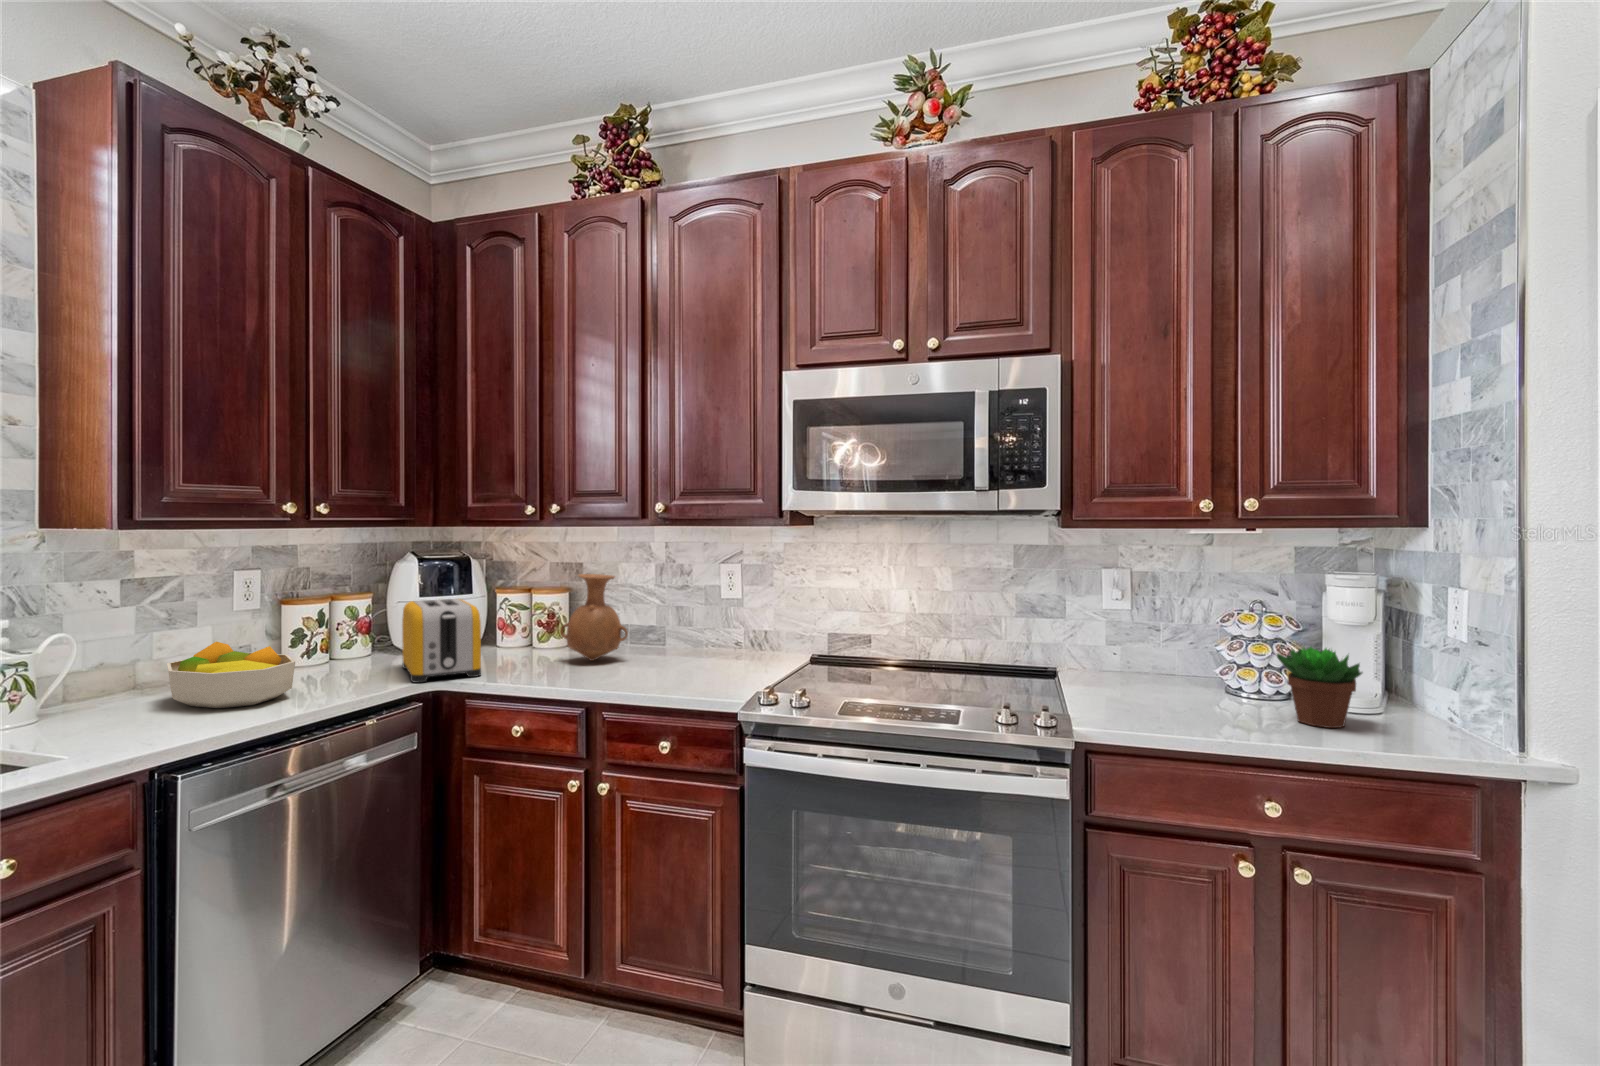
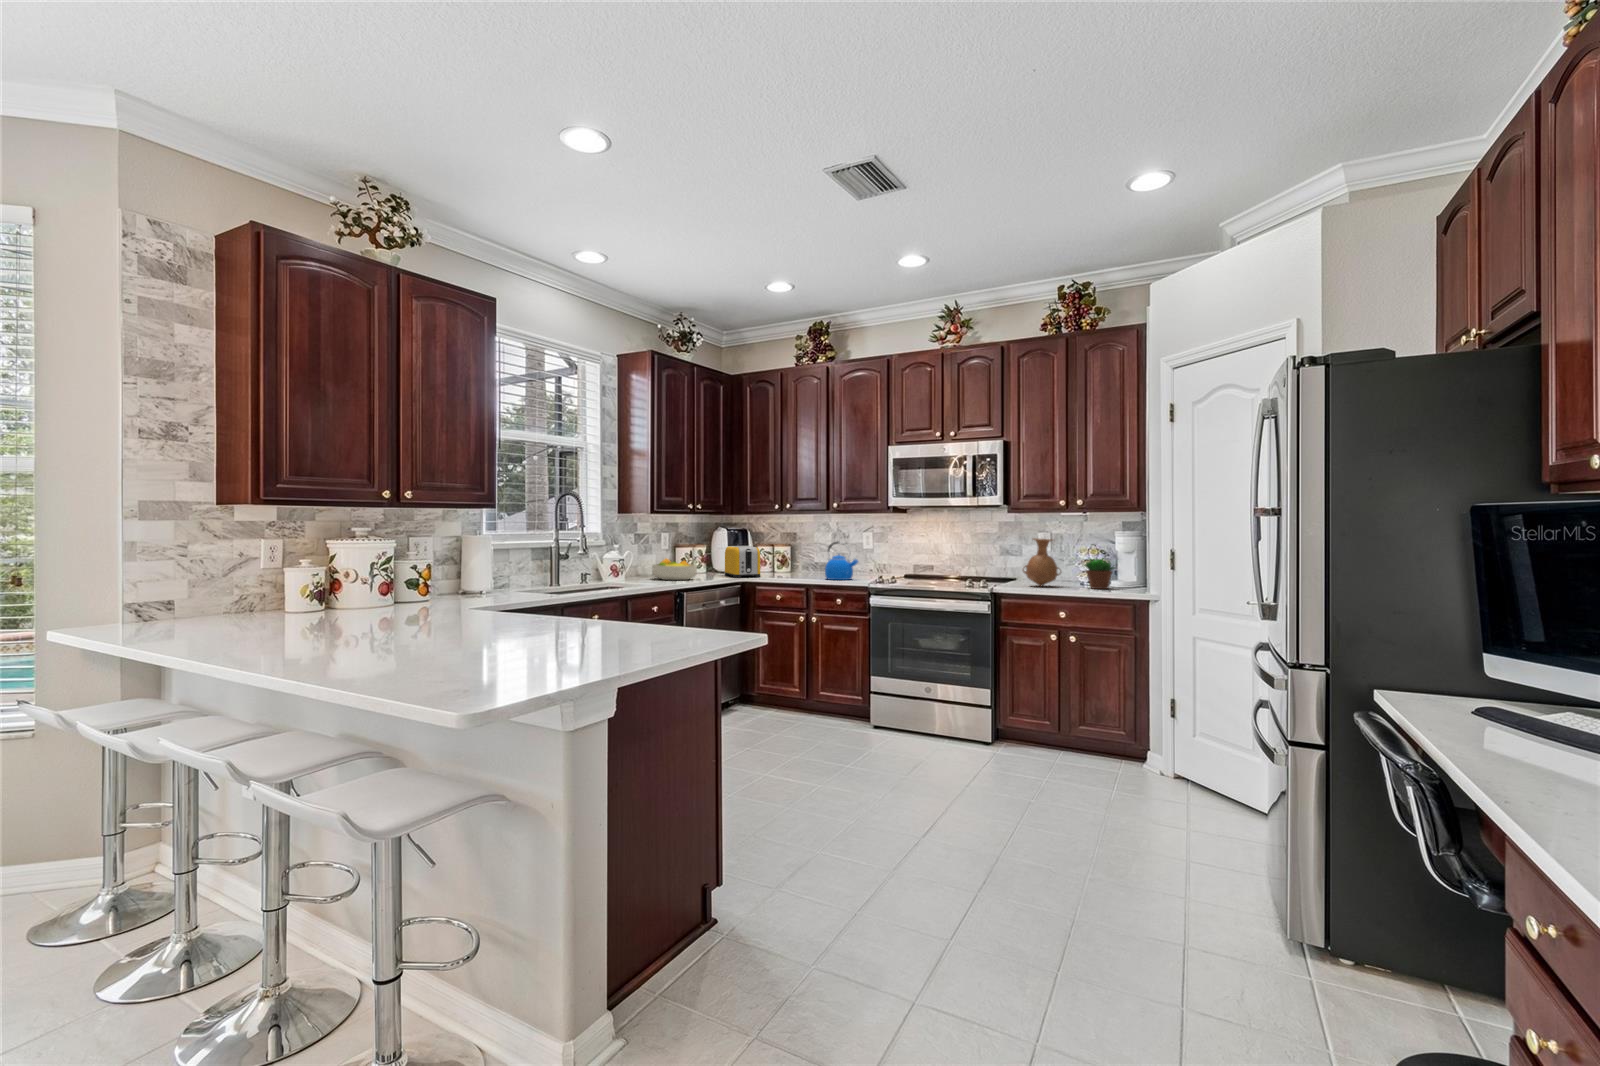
vase: present [560,574,628,661] -> present [1023,538,1061,586]
kettle: none [633,593,713,688] -> present [825,541,858,580]

